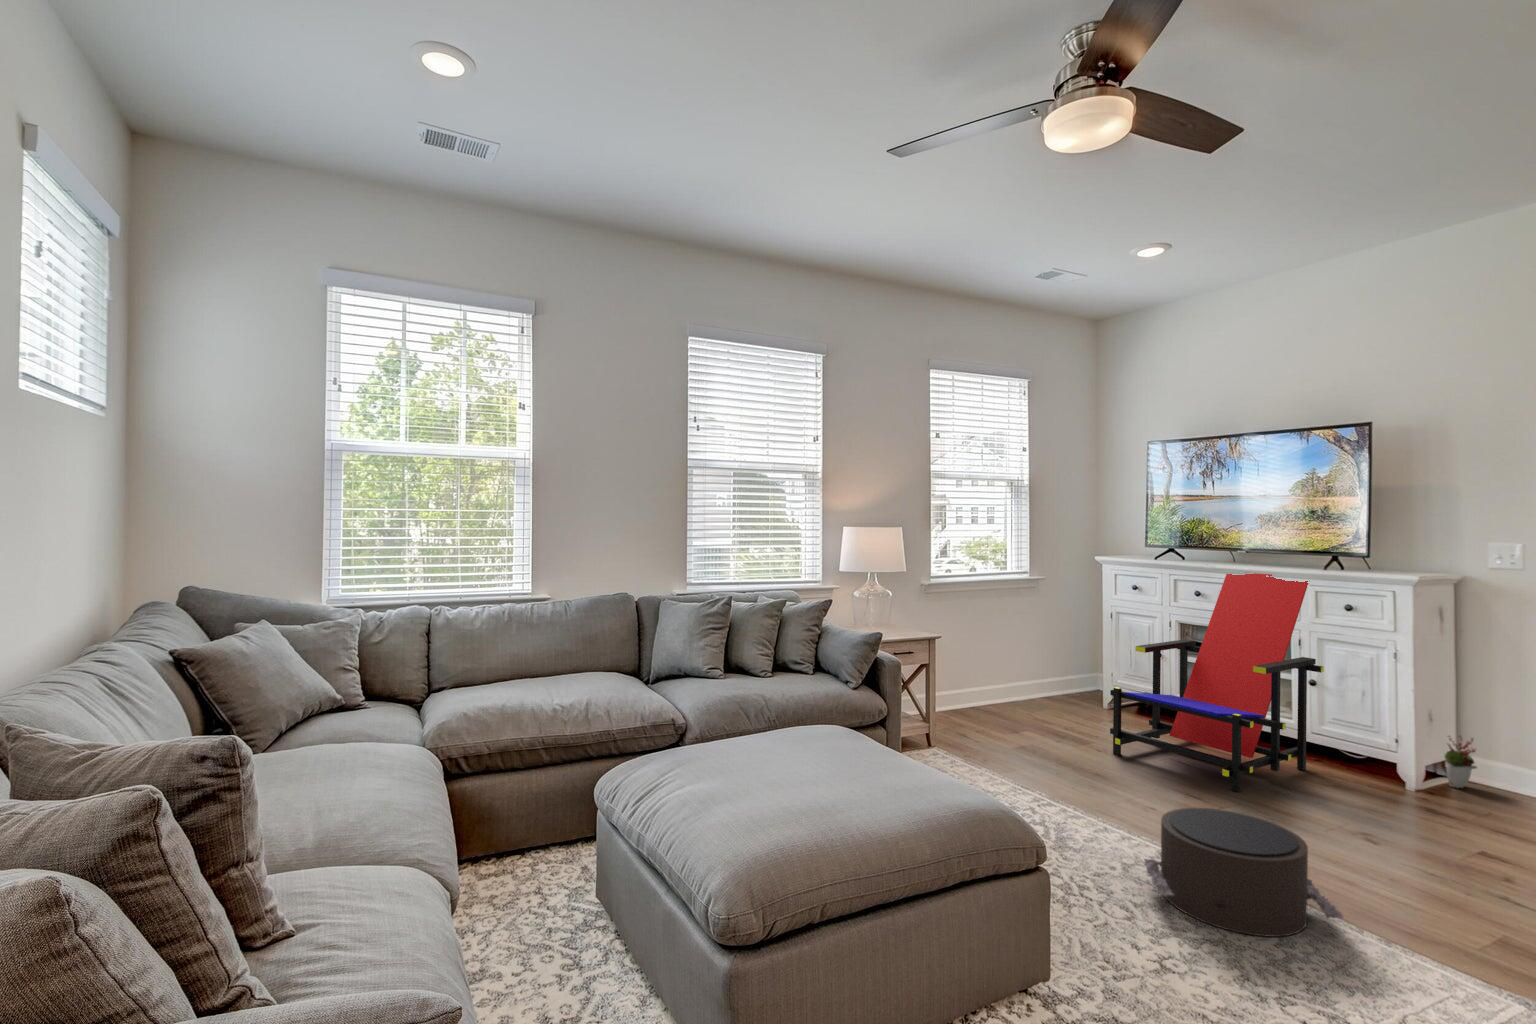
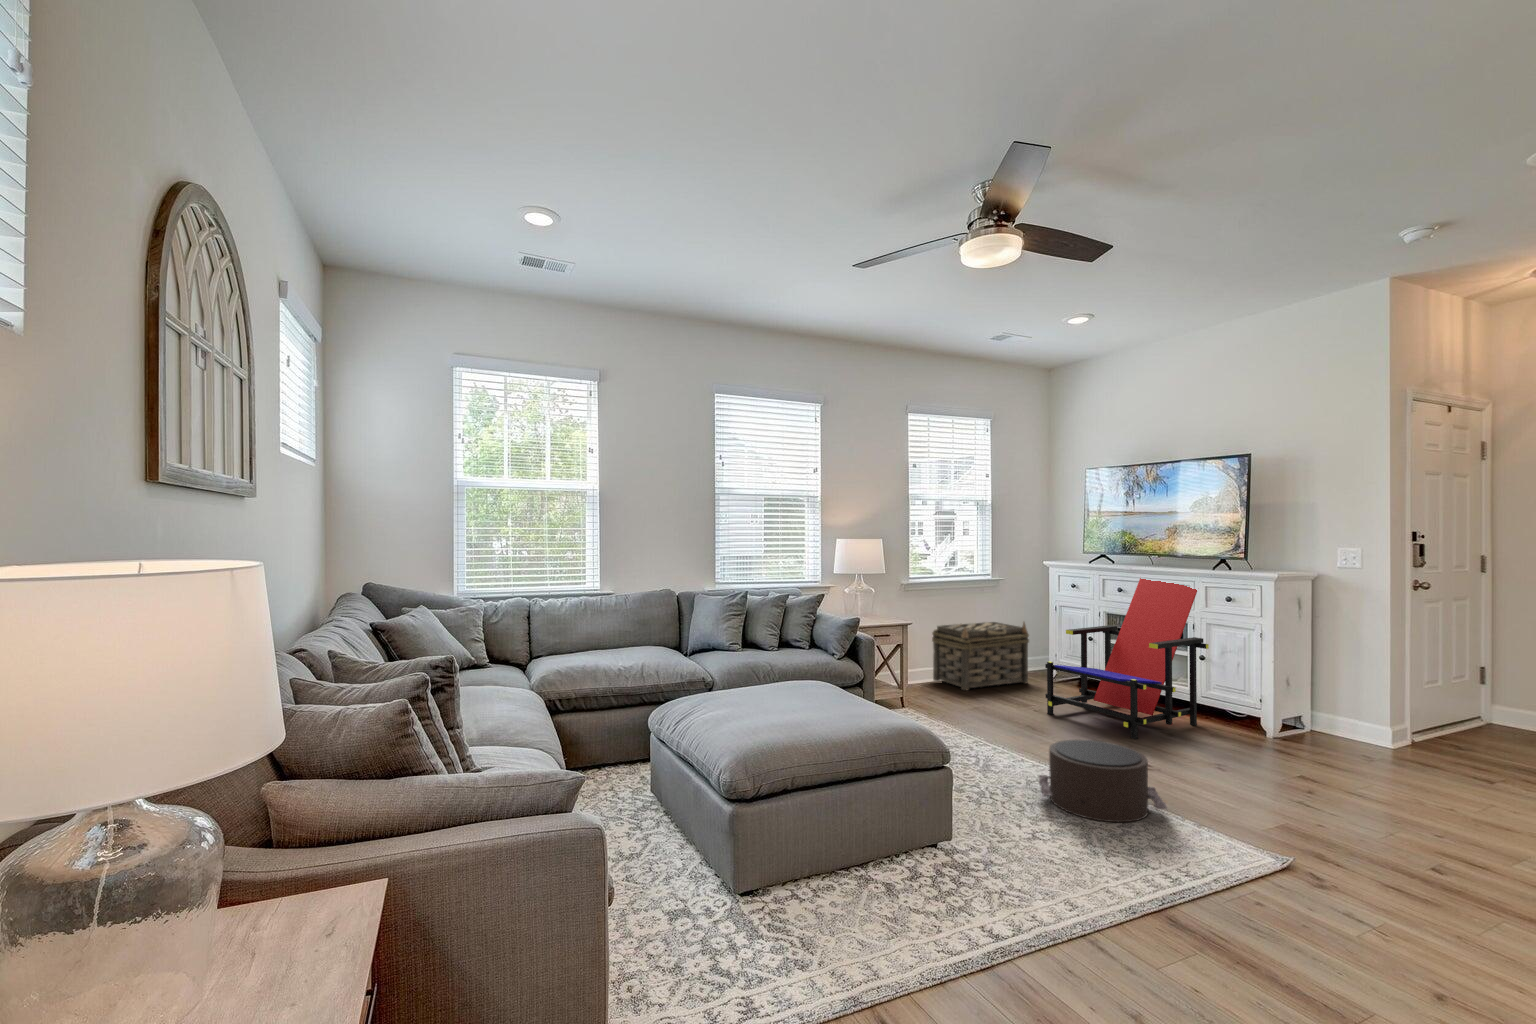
basket: none [957,632,1078,720] -> present [932,622,1029,690]
decorative plant: present [1445,735,1477,788] -> none [1301,697,1326,738]

